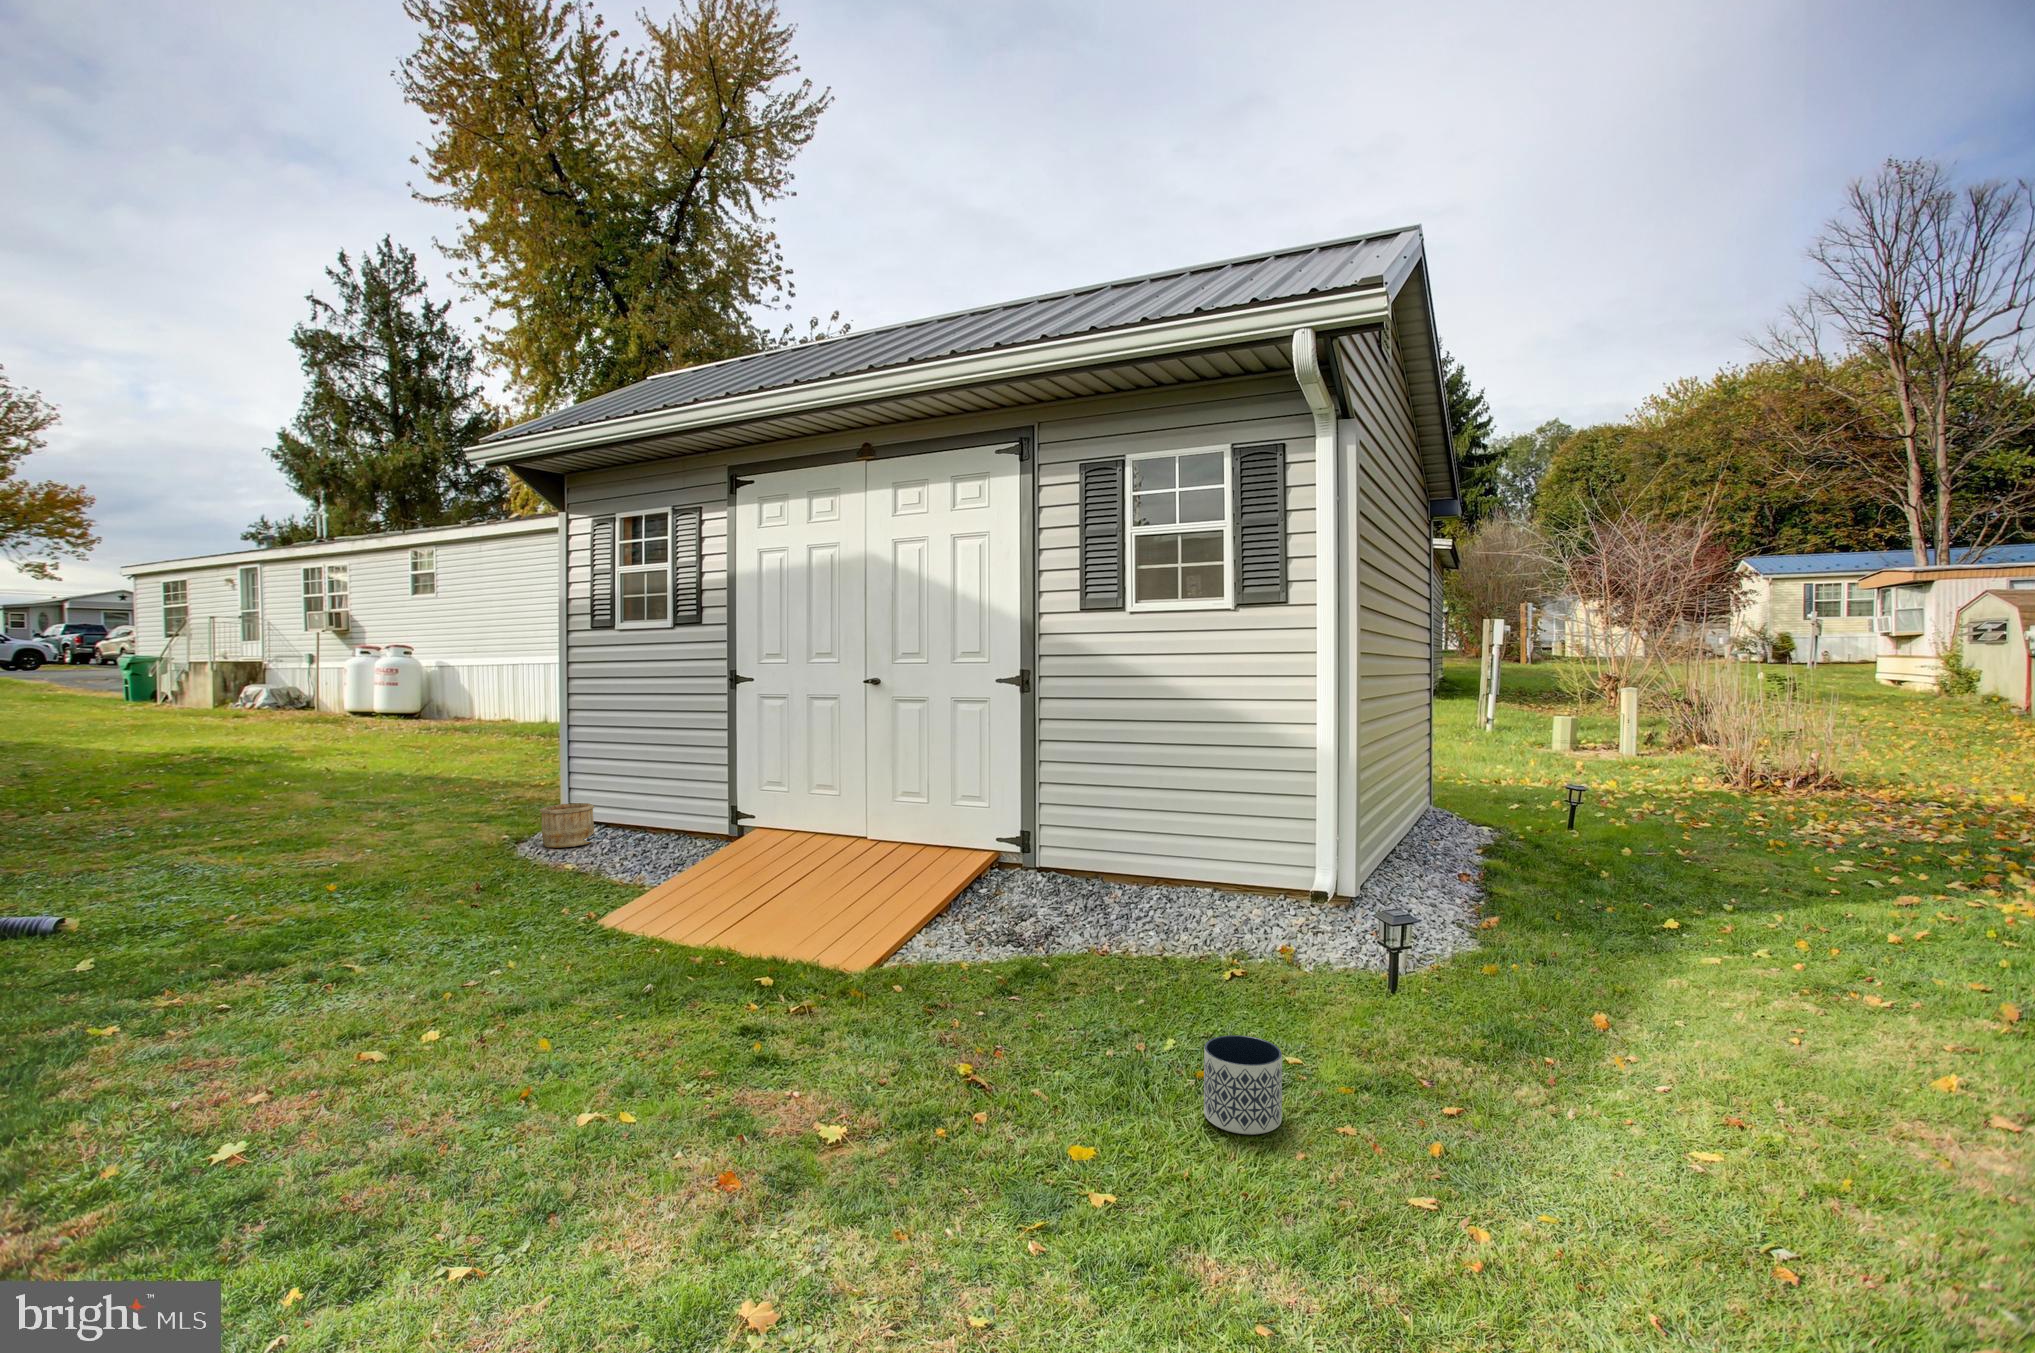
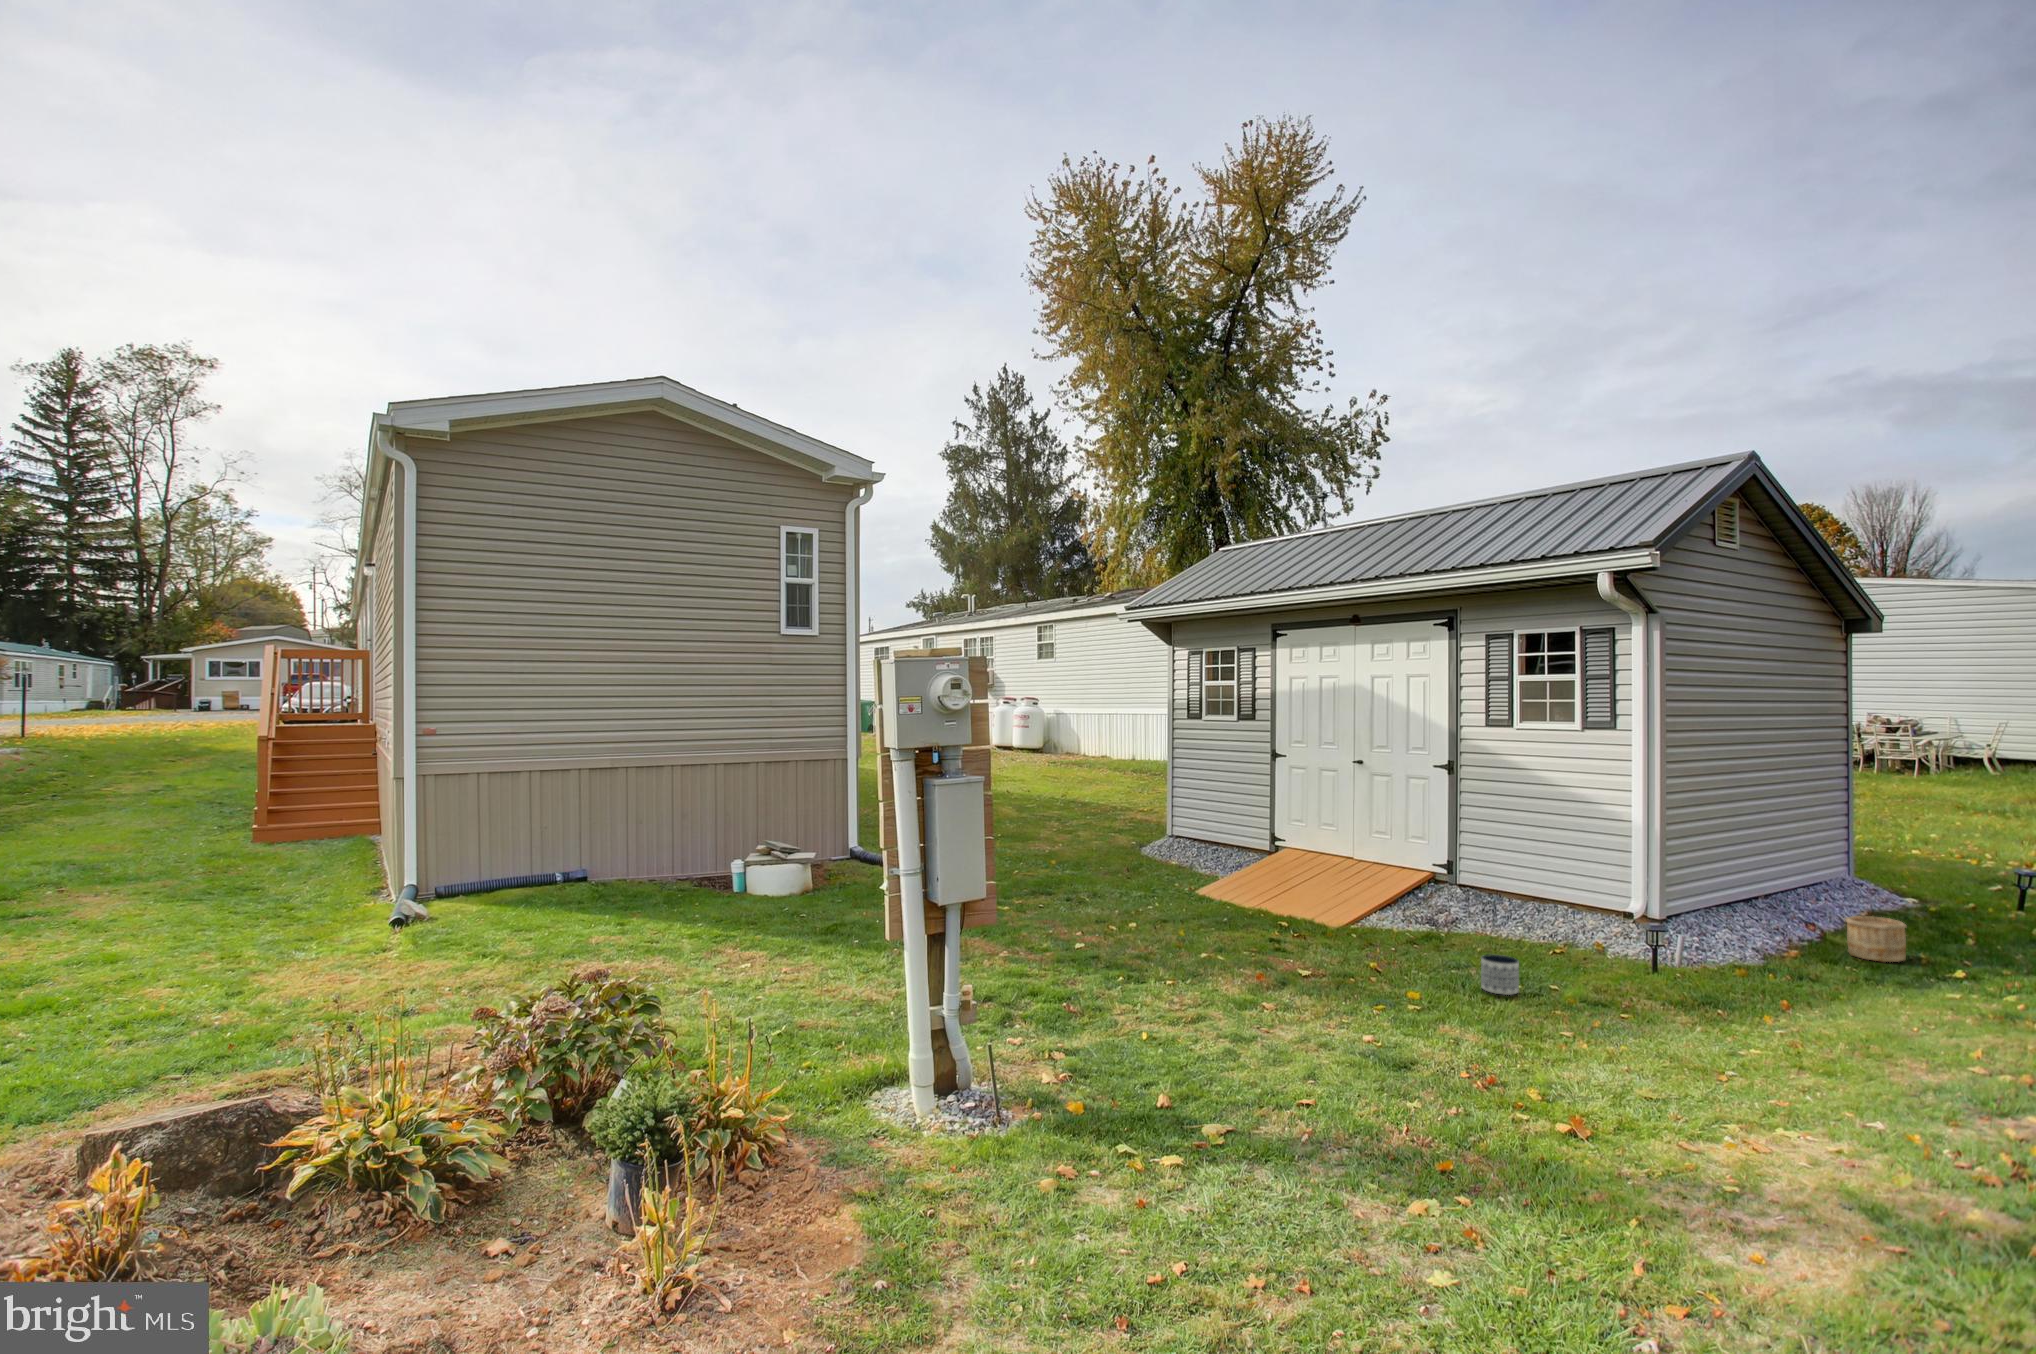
wooden bucket: present [540,803,594,848] -> present [1846,916,1907,962]

